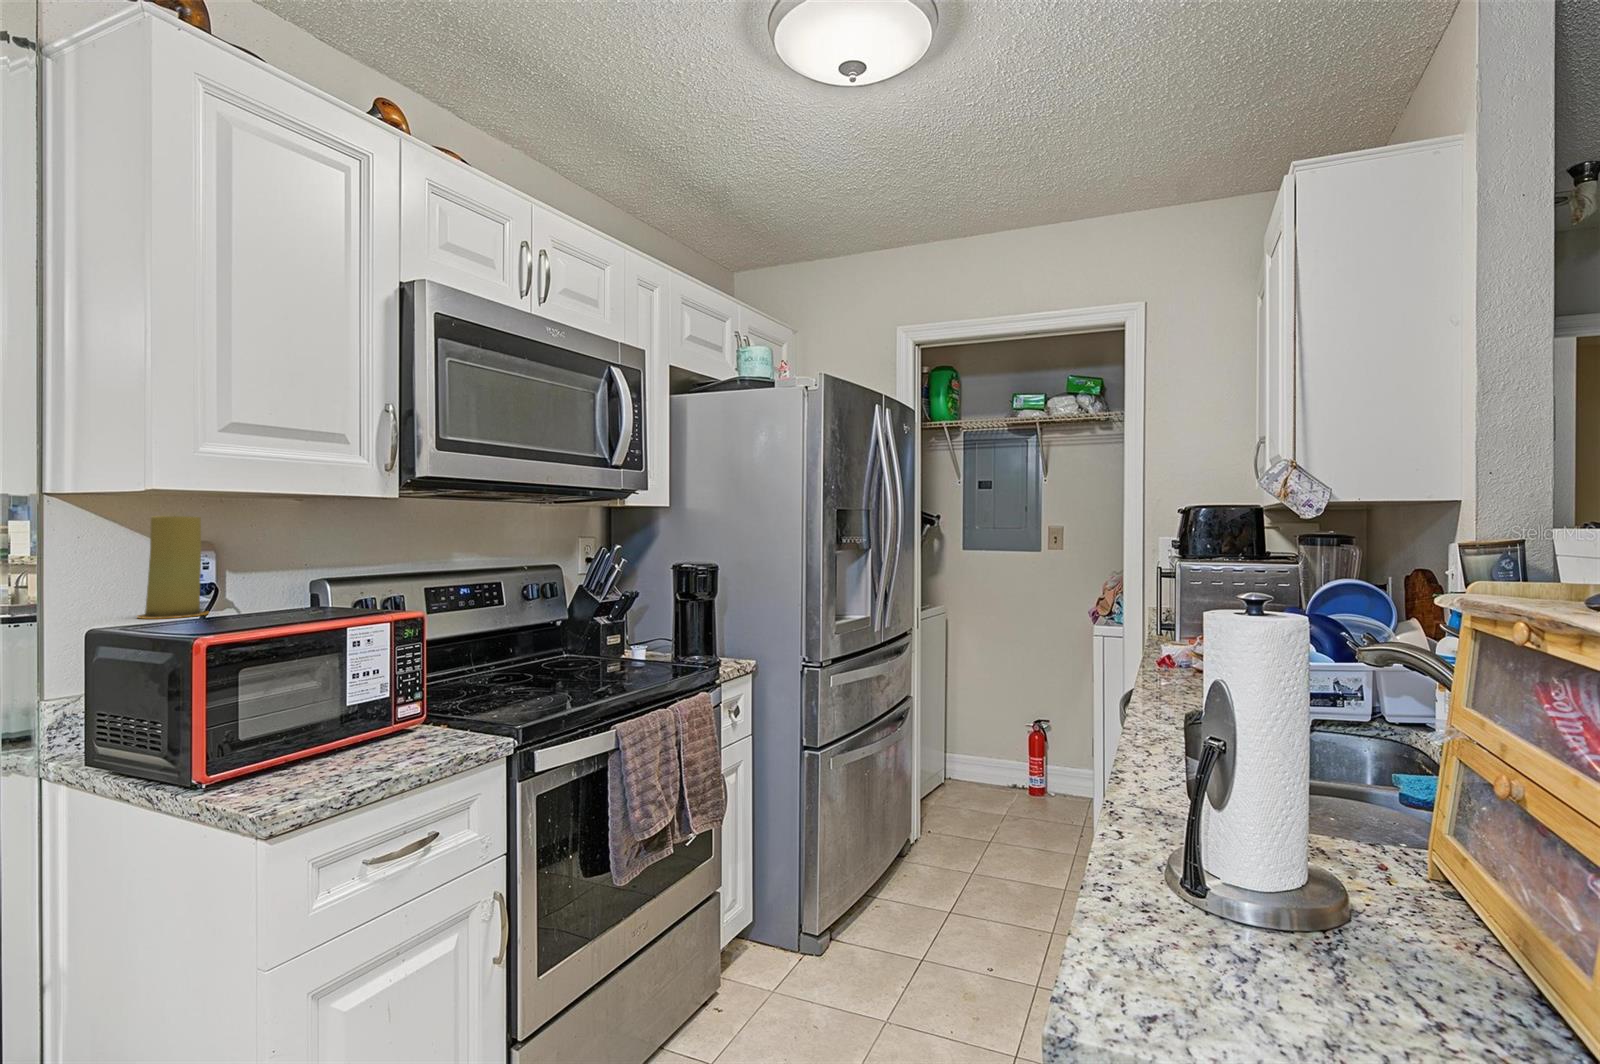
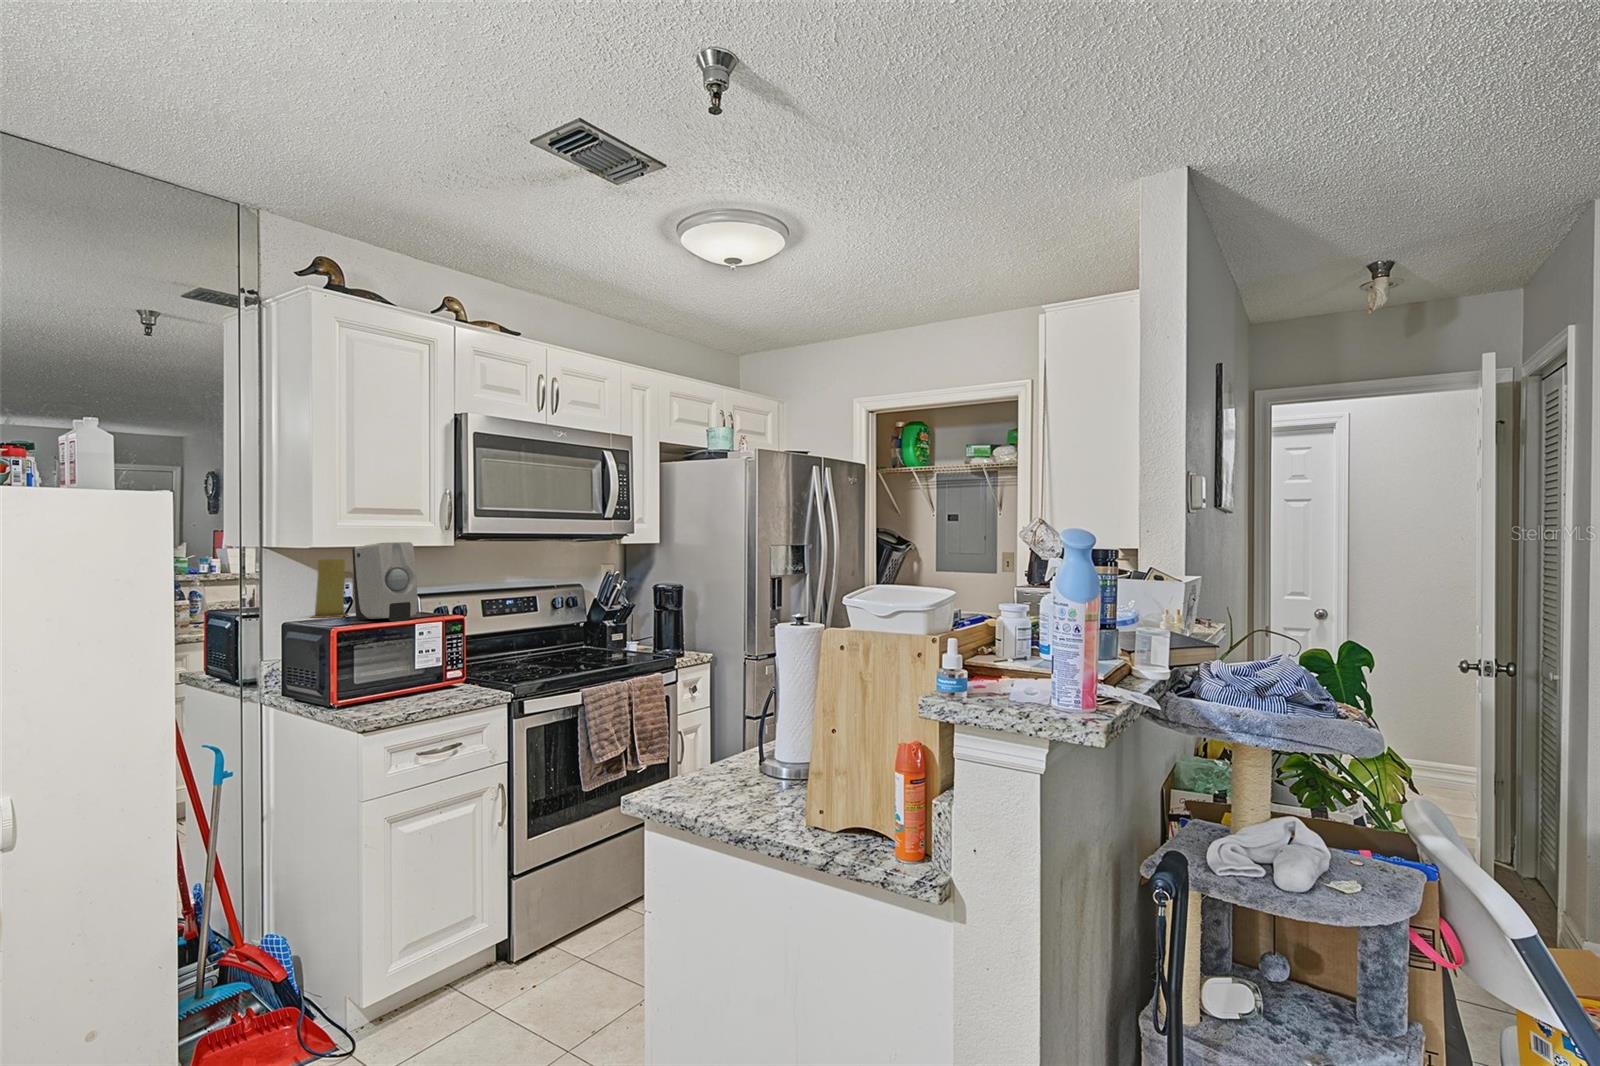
soap dispenser: none [222,484,345,623] -> present [352,542,417,621]

